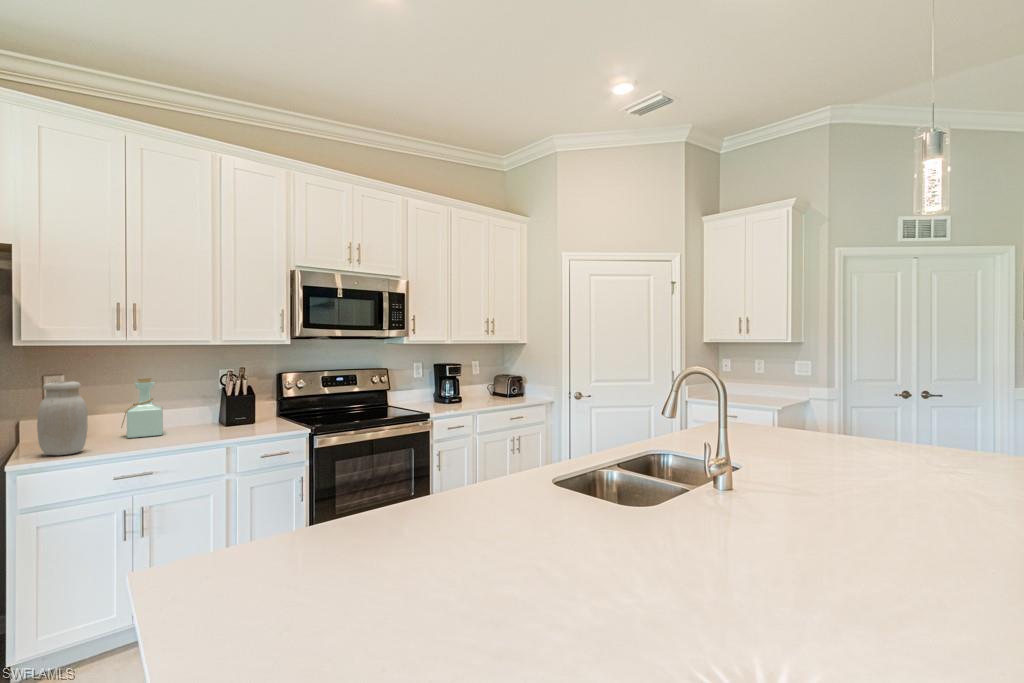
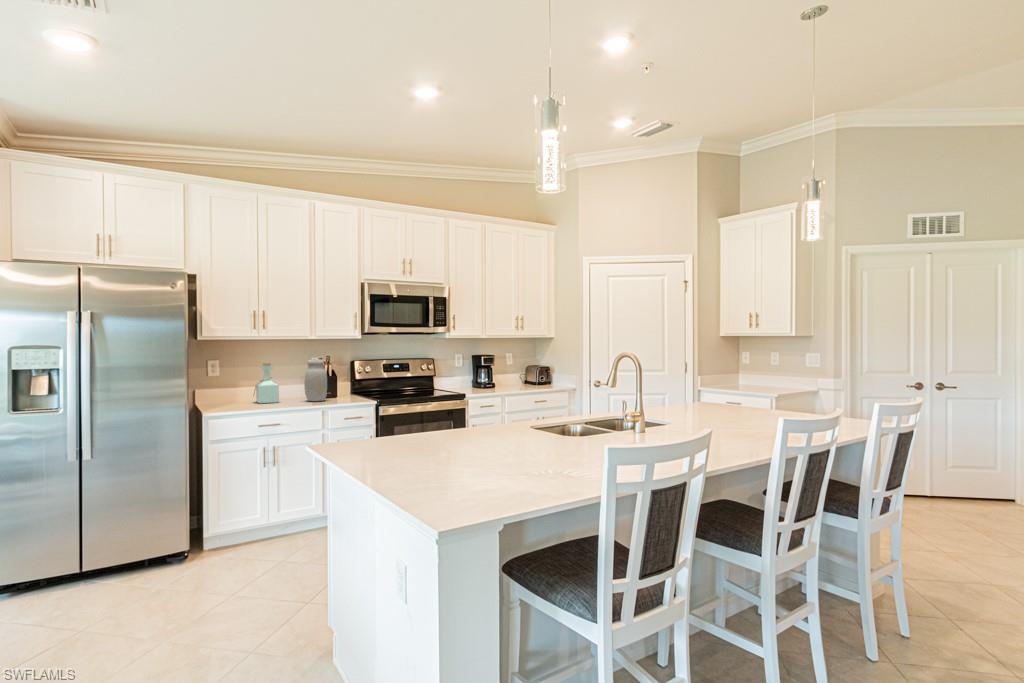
jar: present [37,381,88,455] -> present [304,360,327,401]

